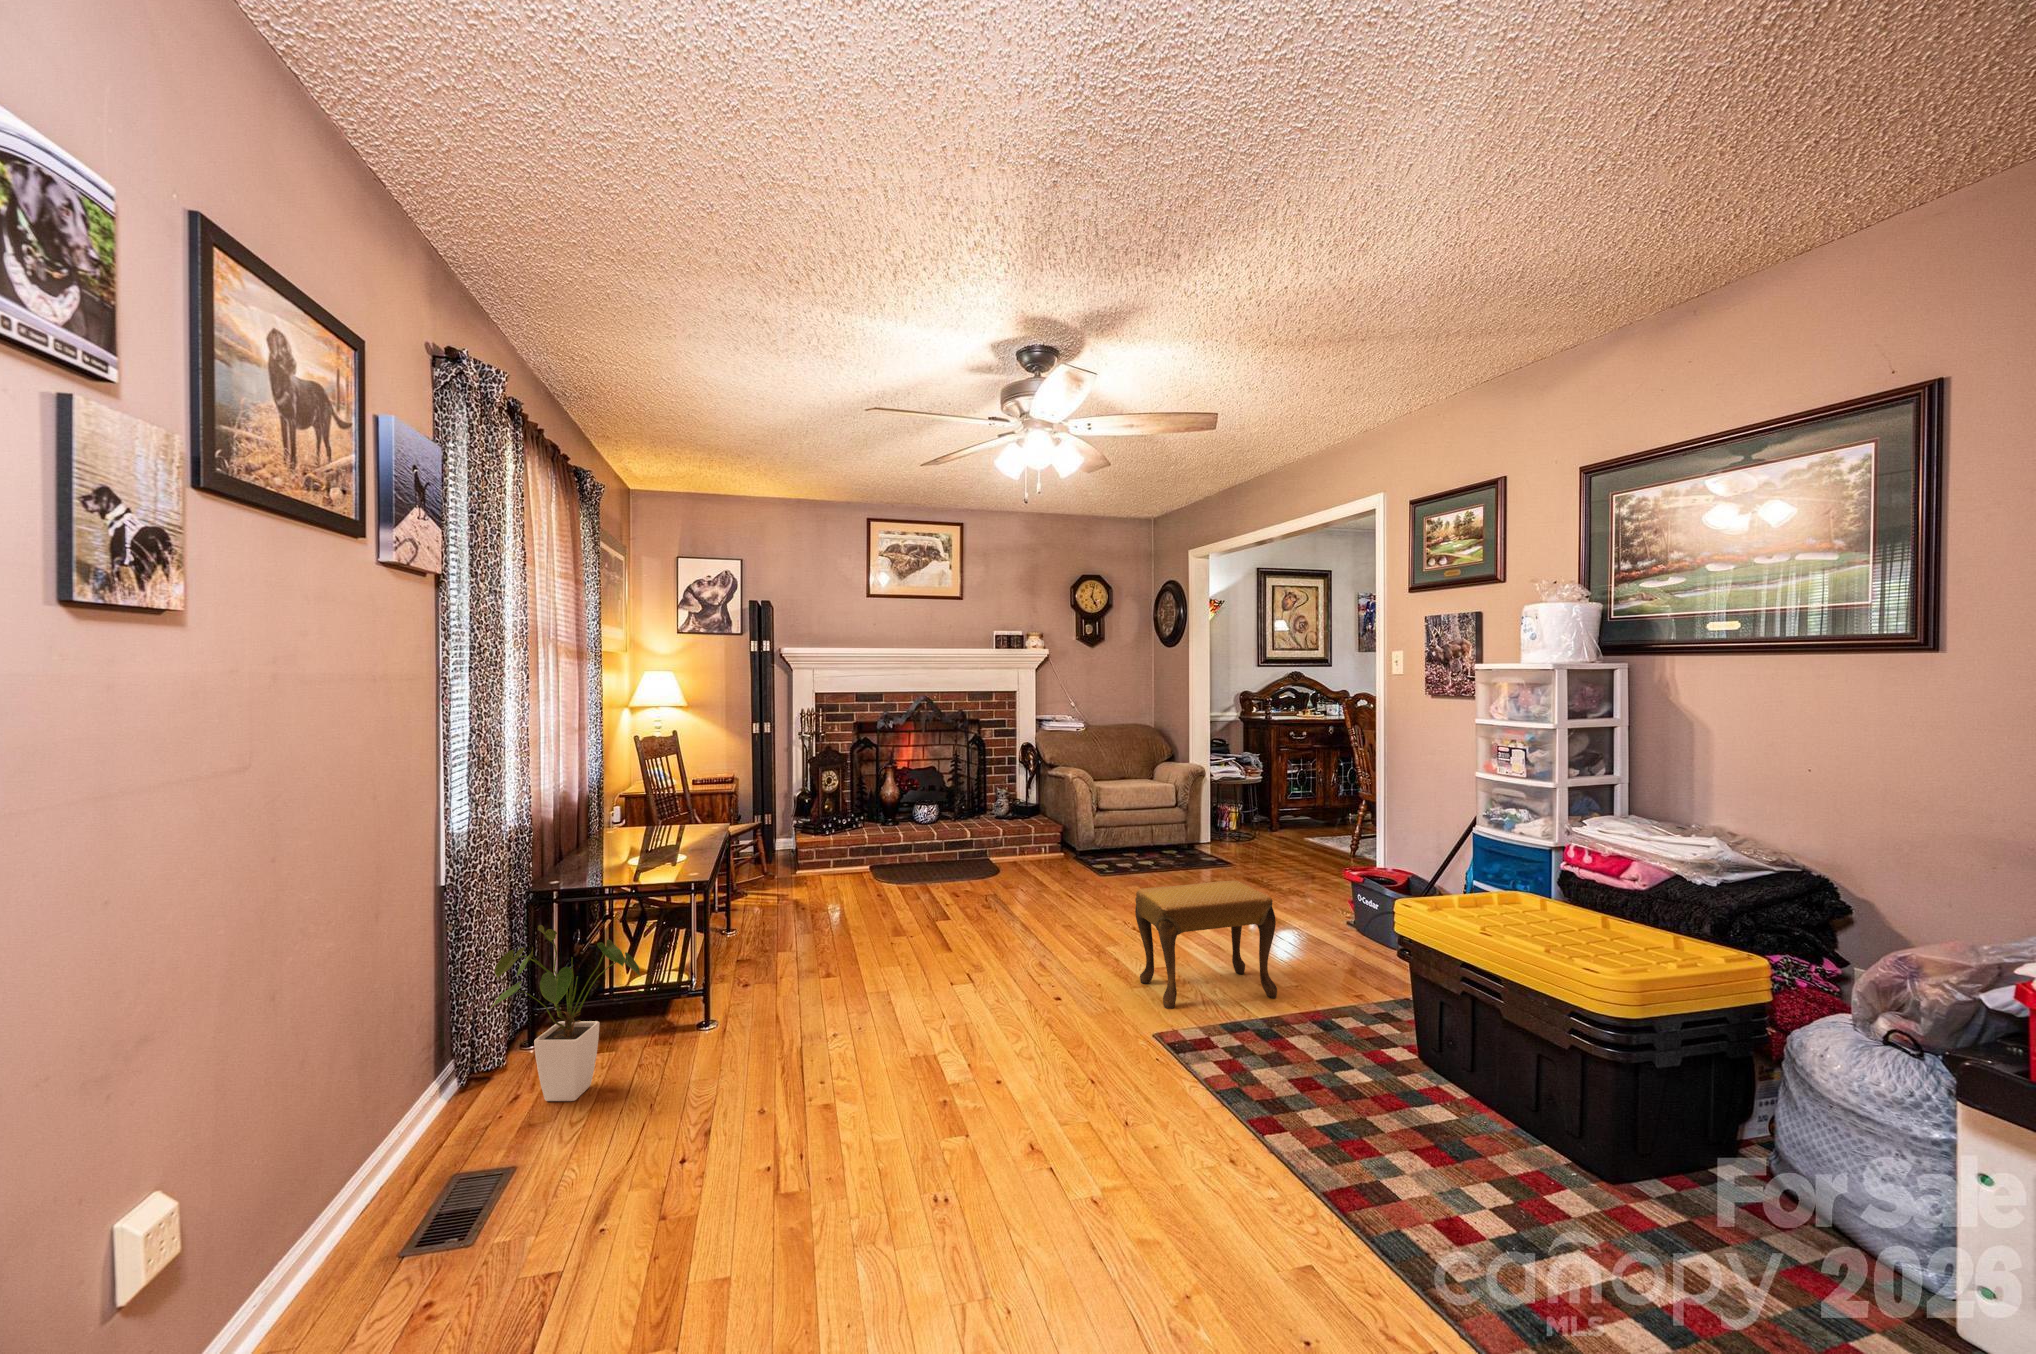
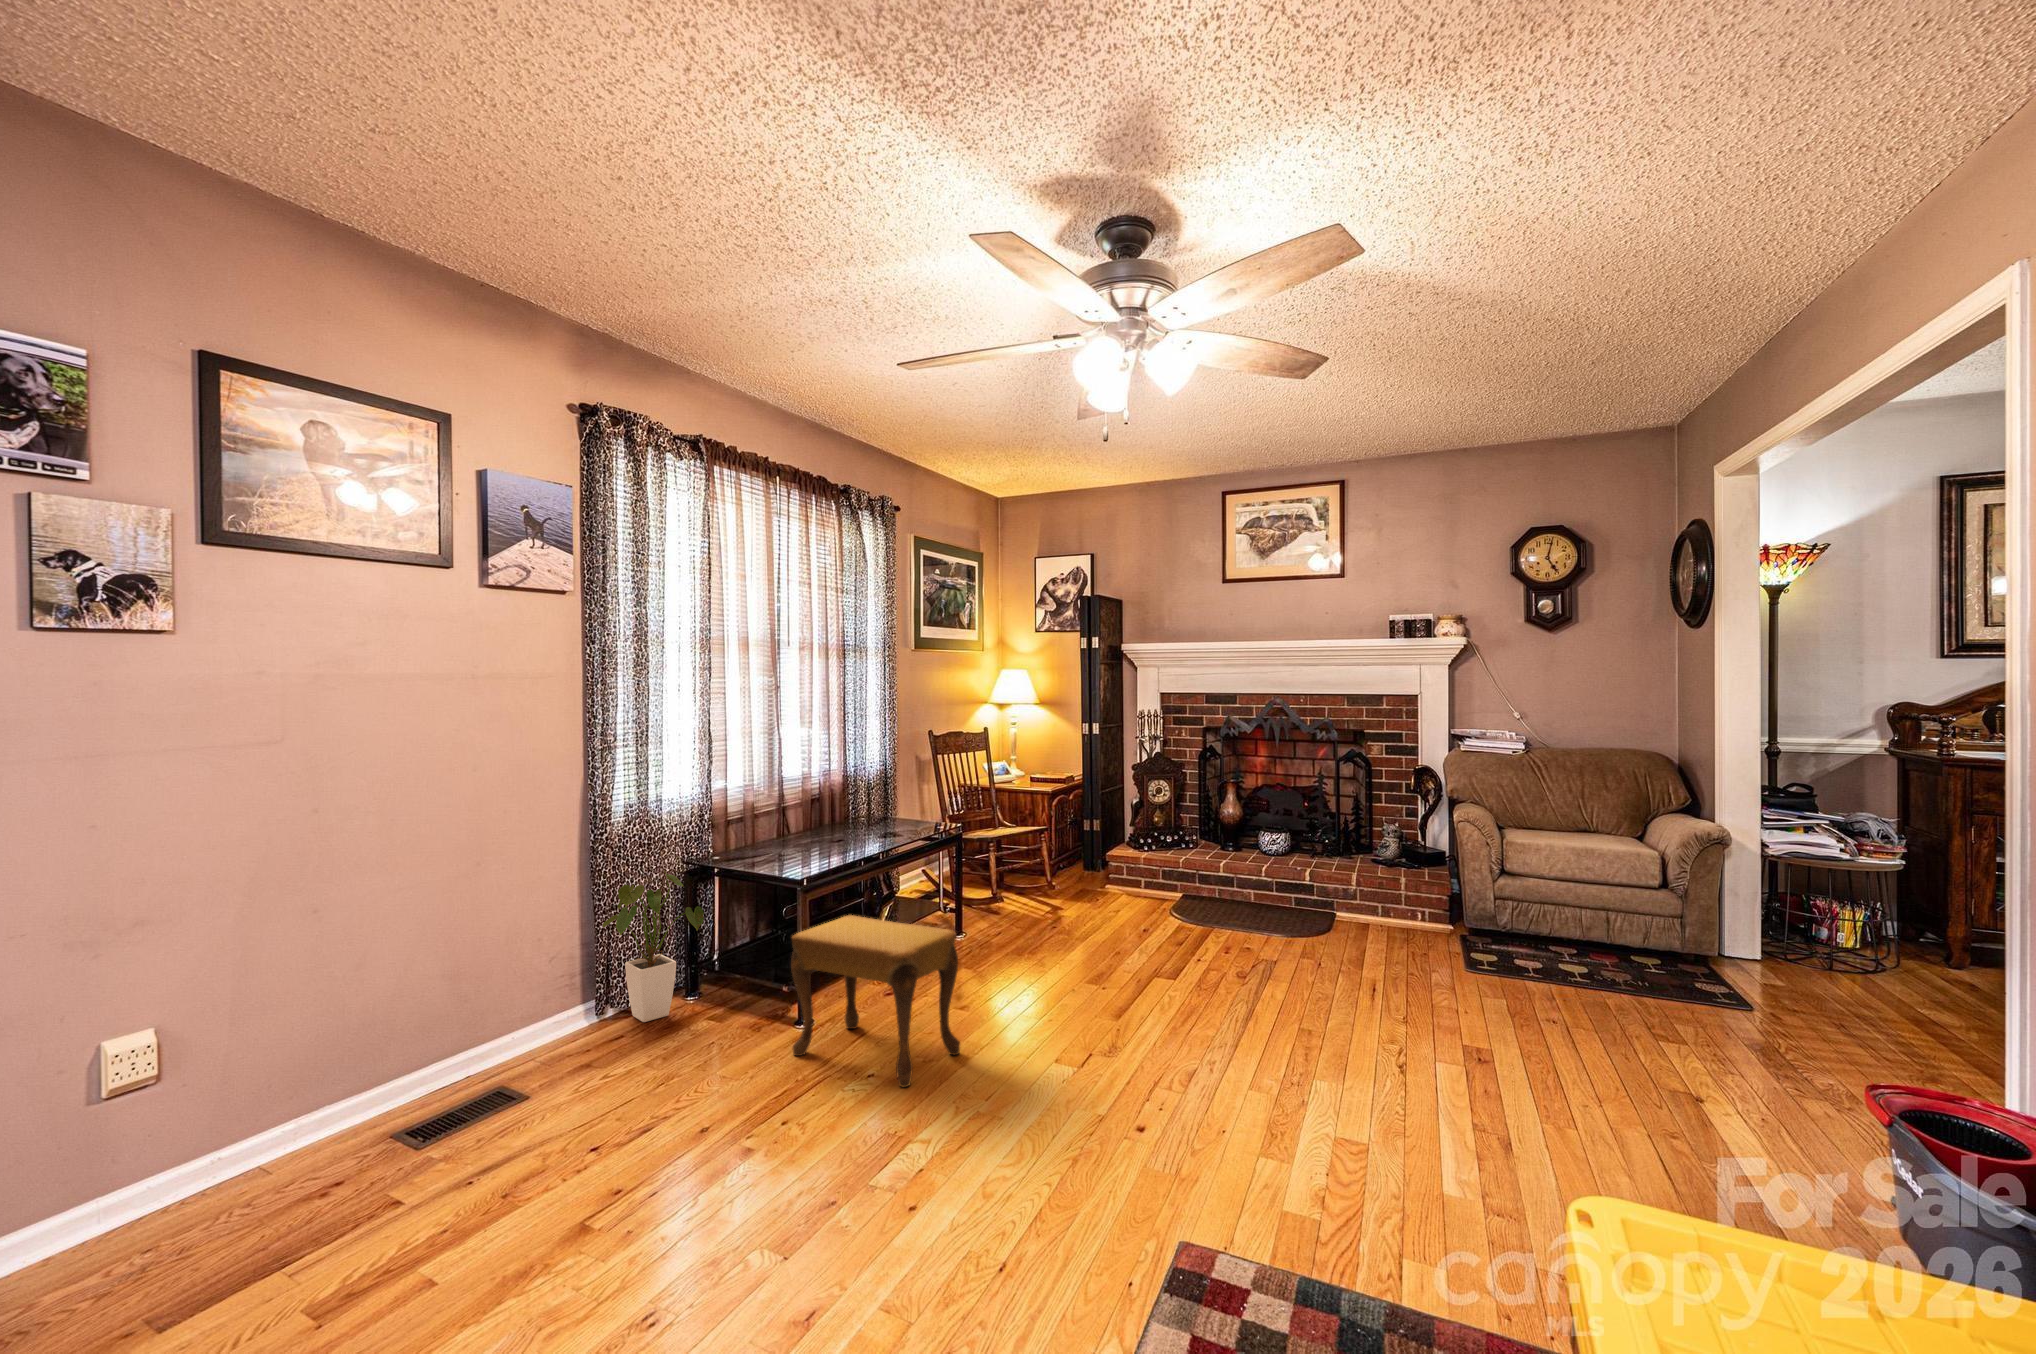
footstool: present [1135,880,1277,1009] -> present [791,915,960,1088]

